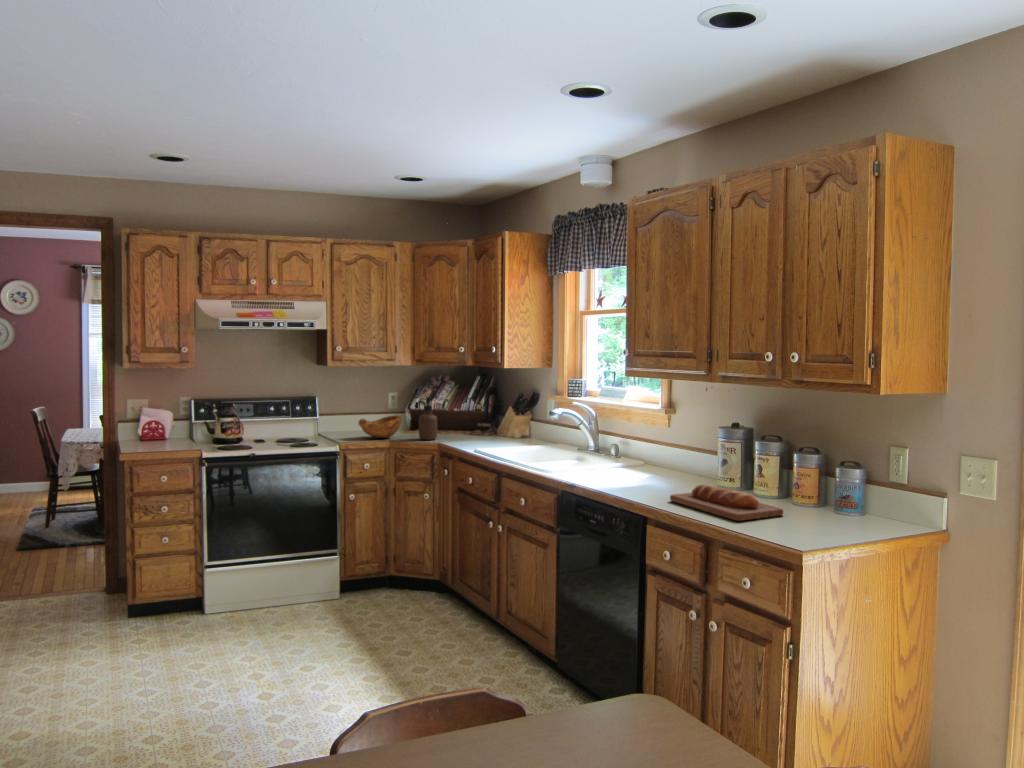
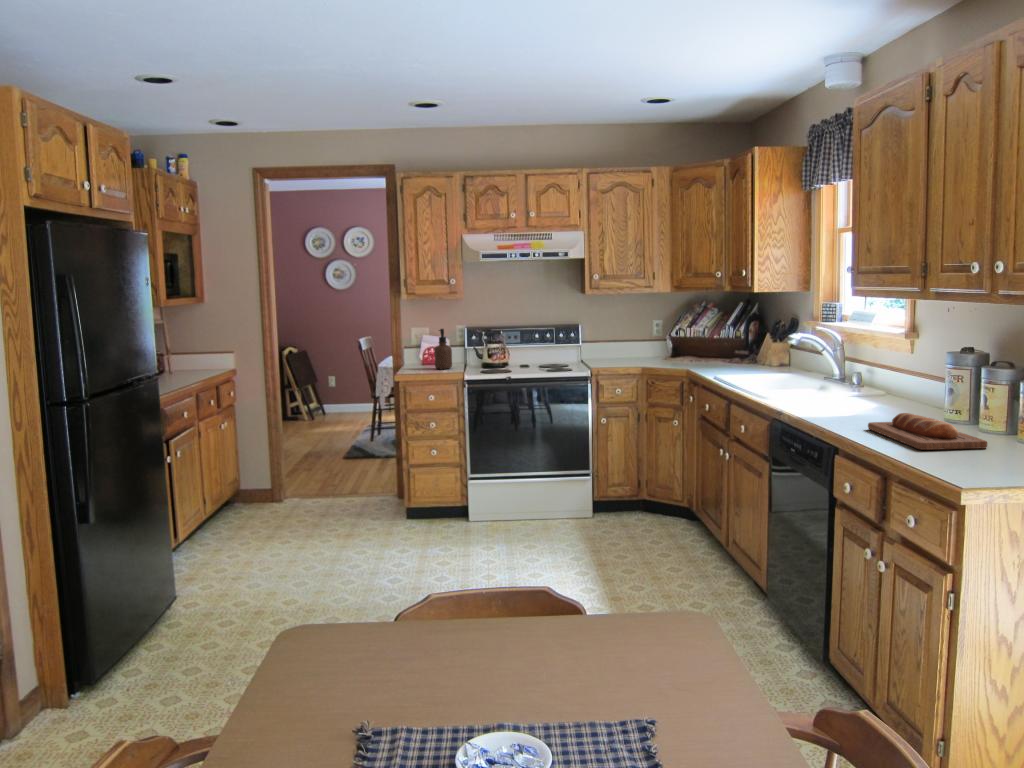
soap dispenser: present [419,397,437,440] -> present [434,329,452,369]
wooden bowl: present [358,415,402,438] -> none [610,343,653,365]

